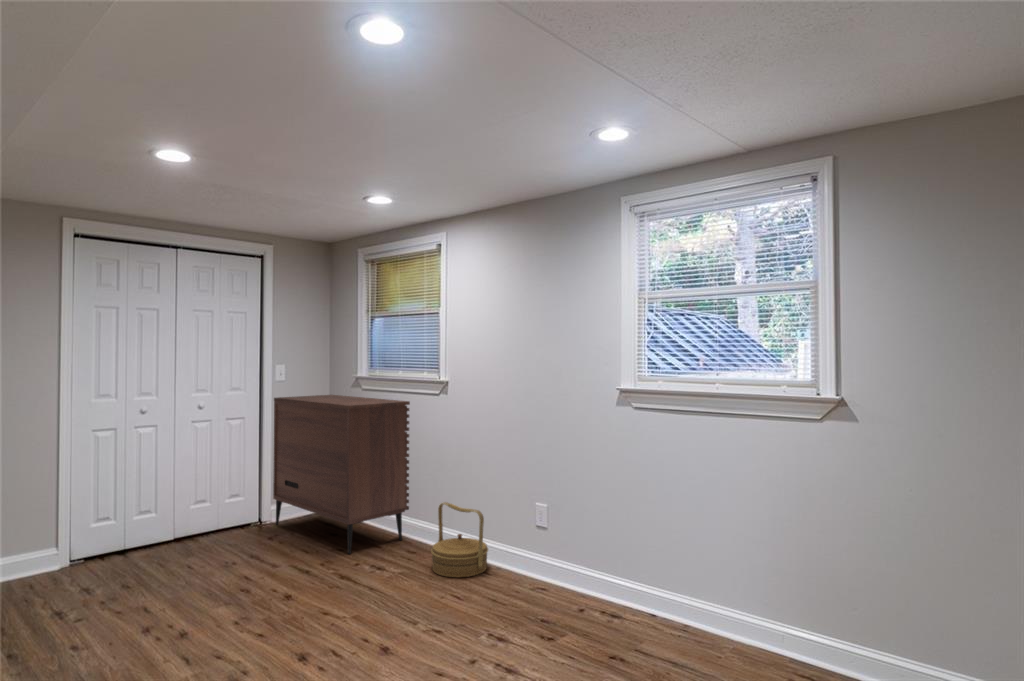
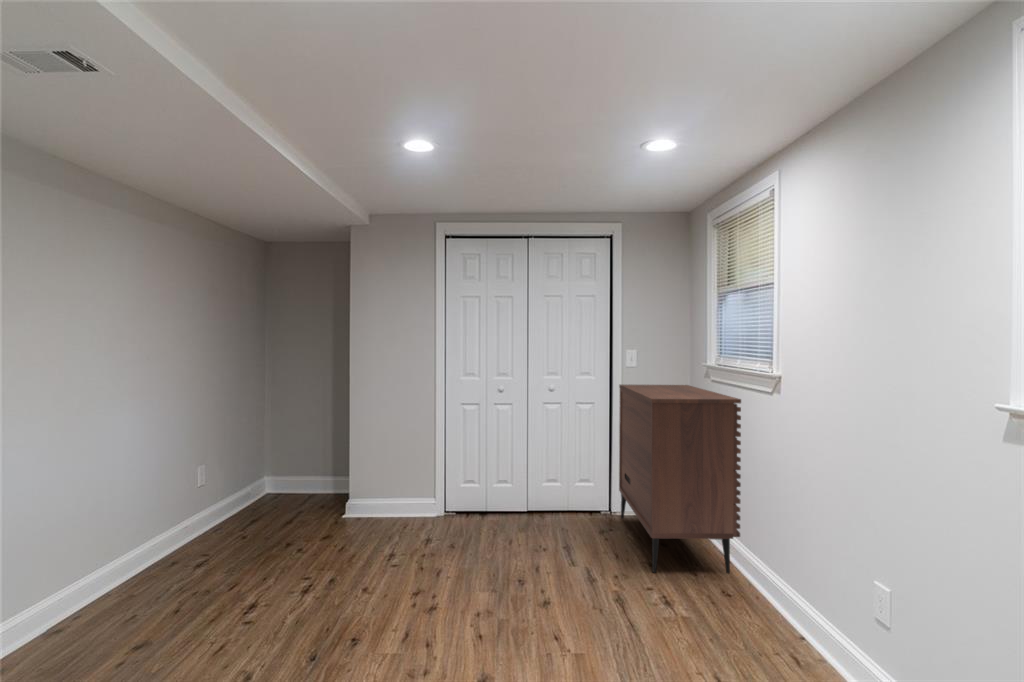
woven basket: present [431,502,488,578] -> none [723,541,810,658]

